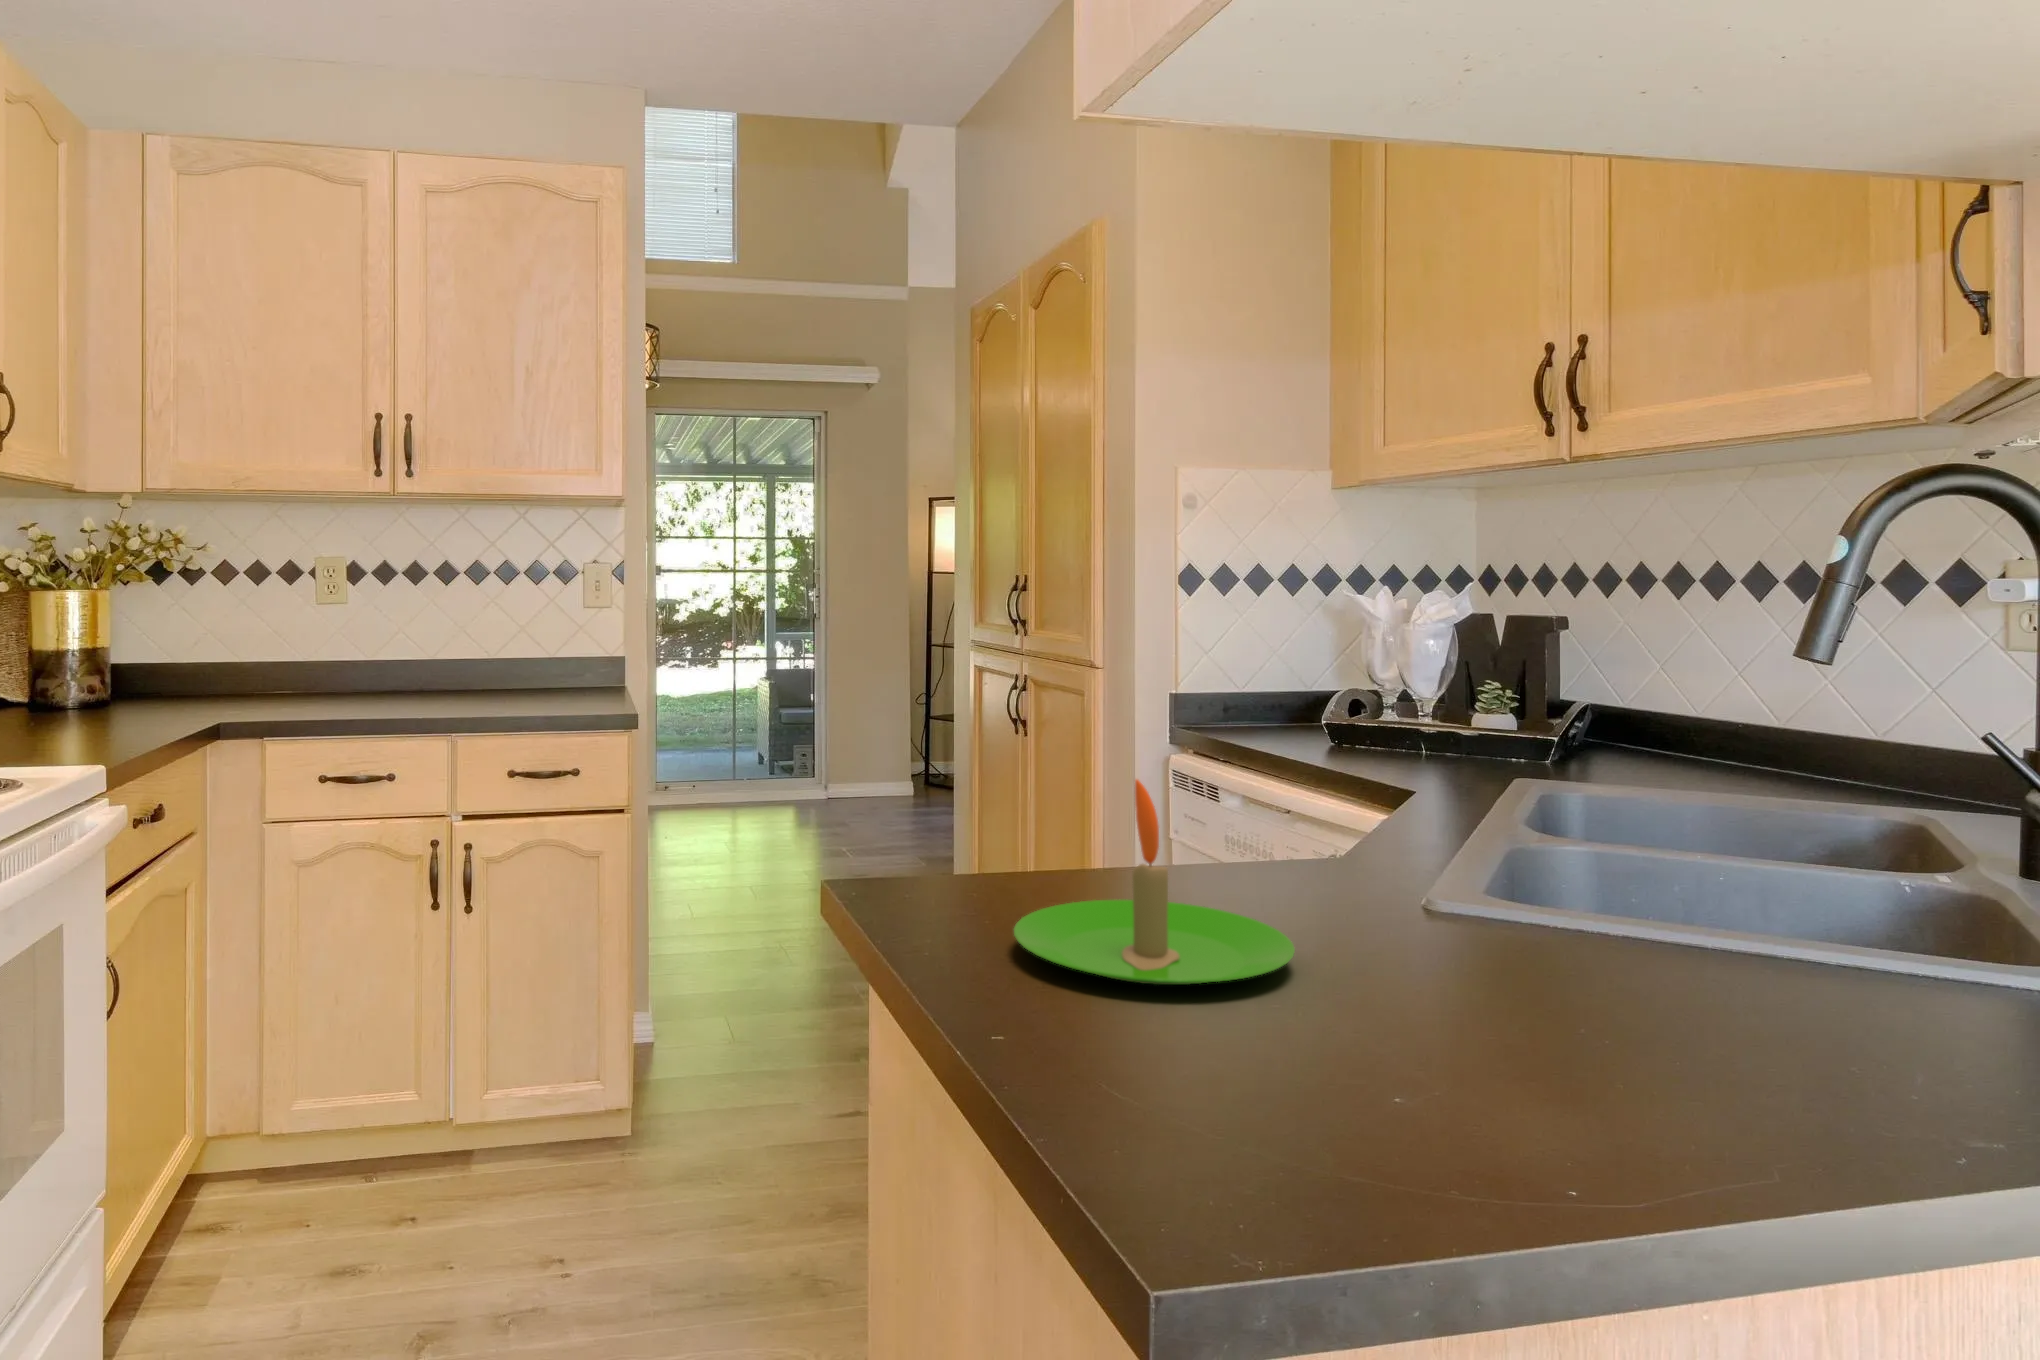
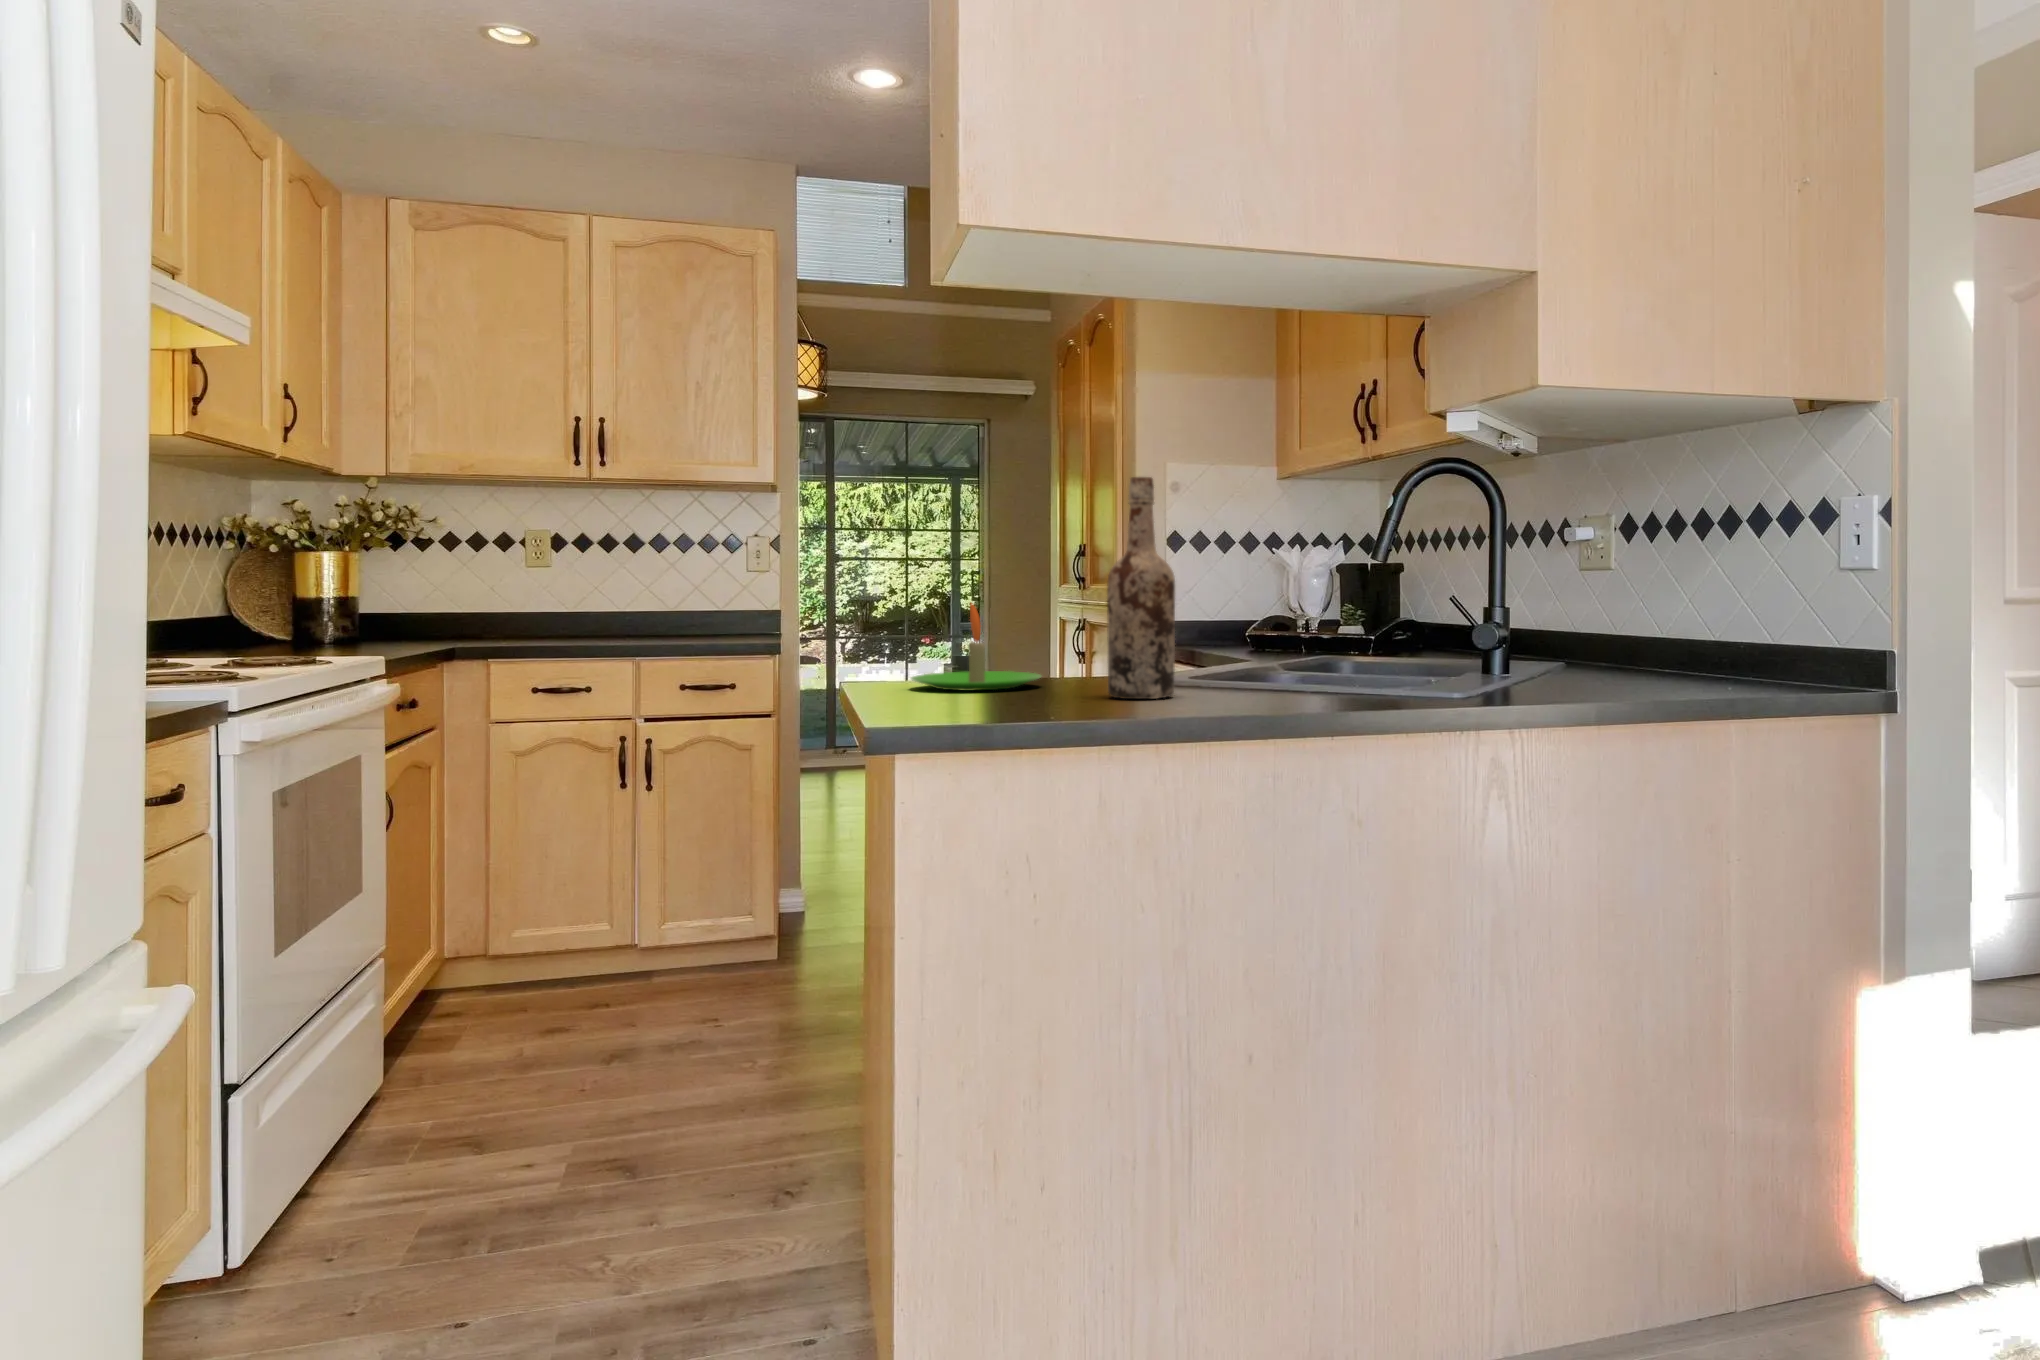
wine bottle: none [1571,529,1769,1100] -> present [1107,477,1175,699]

